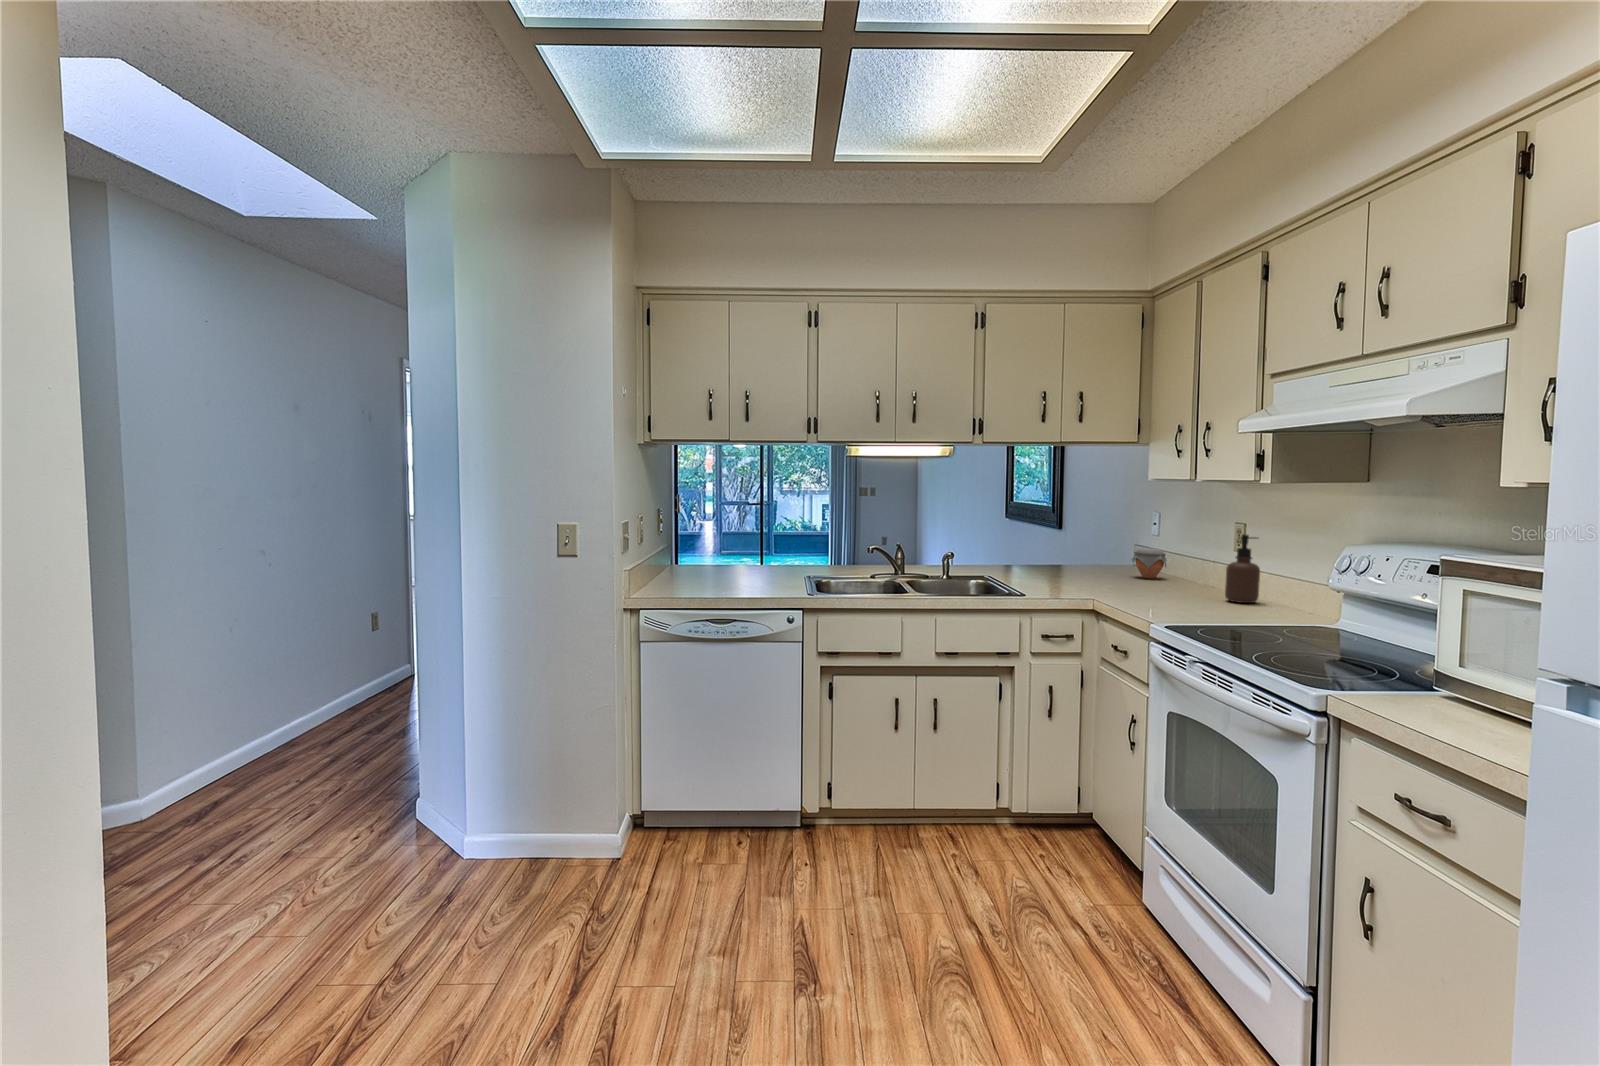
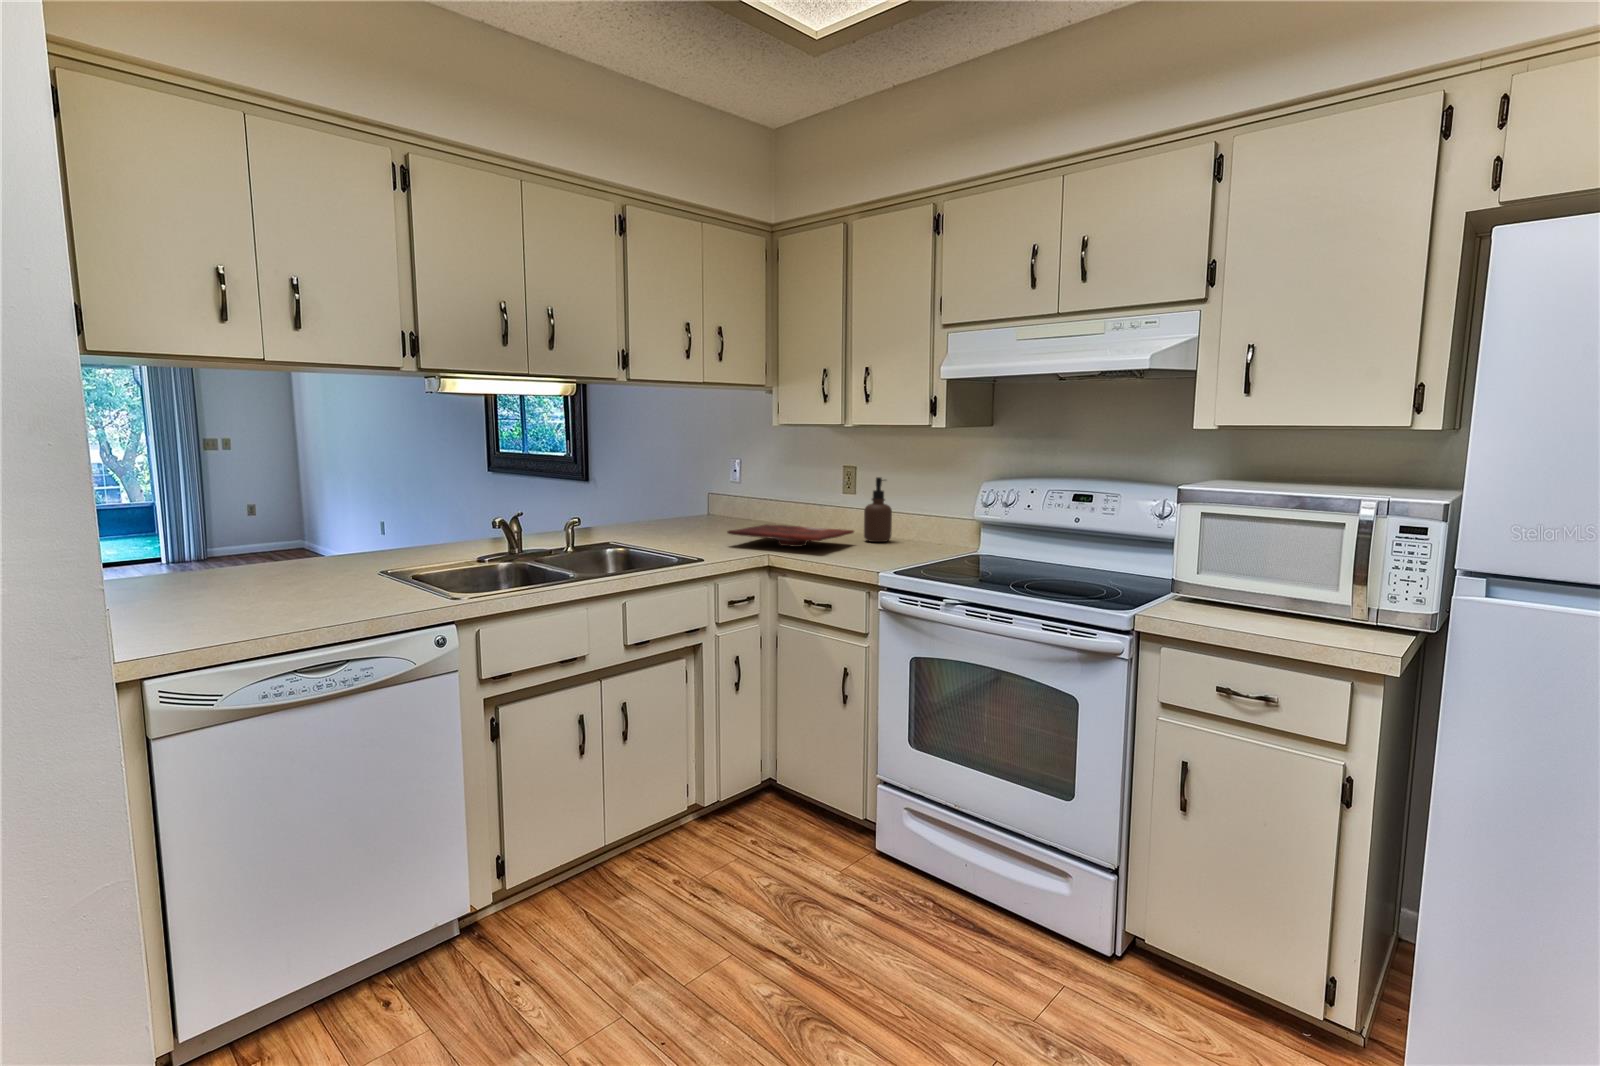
jar: present [1131,548,1167,579] -> none [736,496,772,527]
cutting board: none [1074,574,1205,597] -> present [727,524,854,547]

